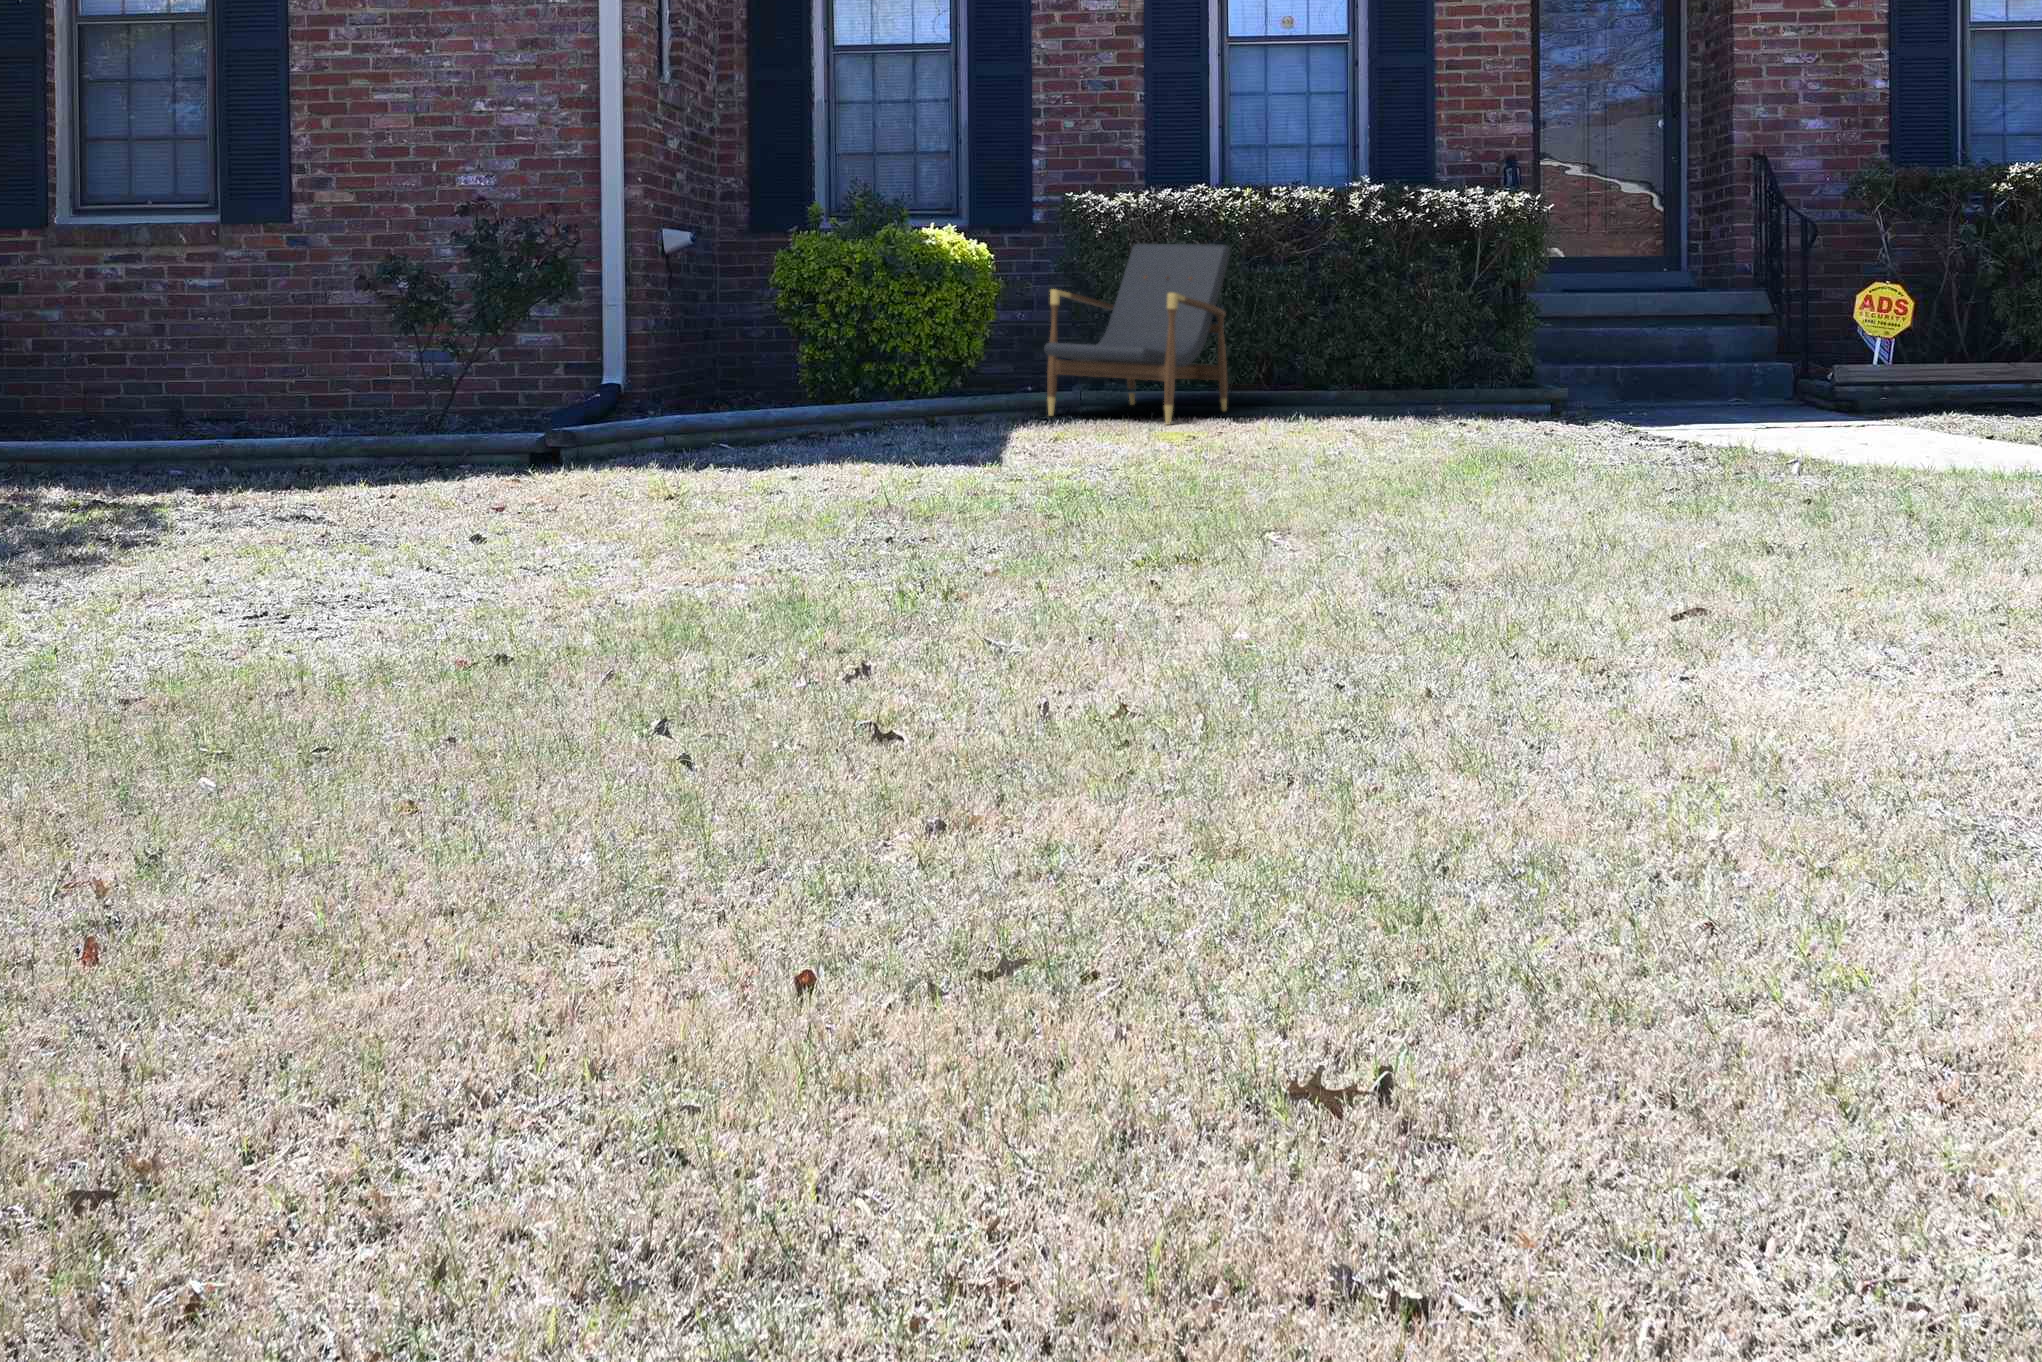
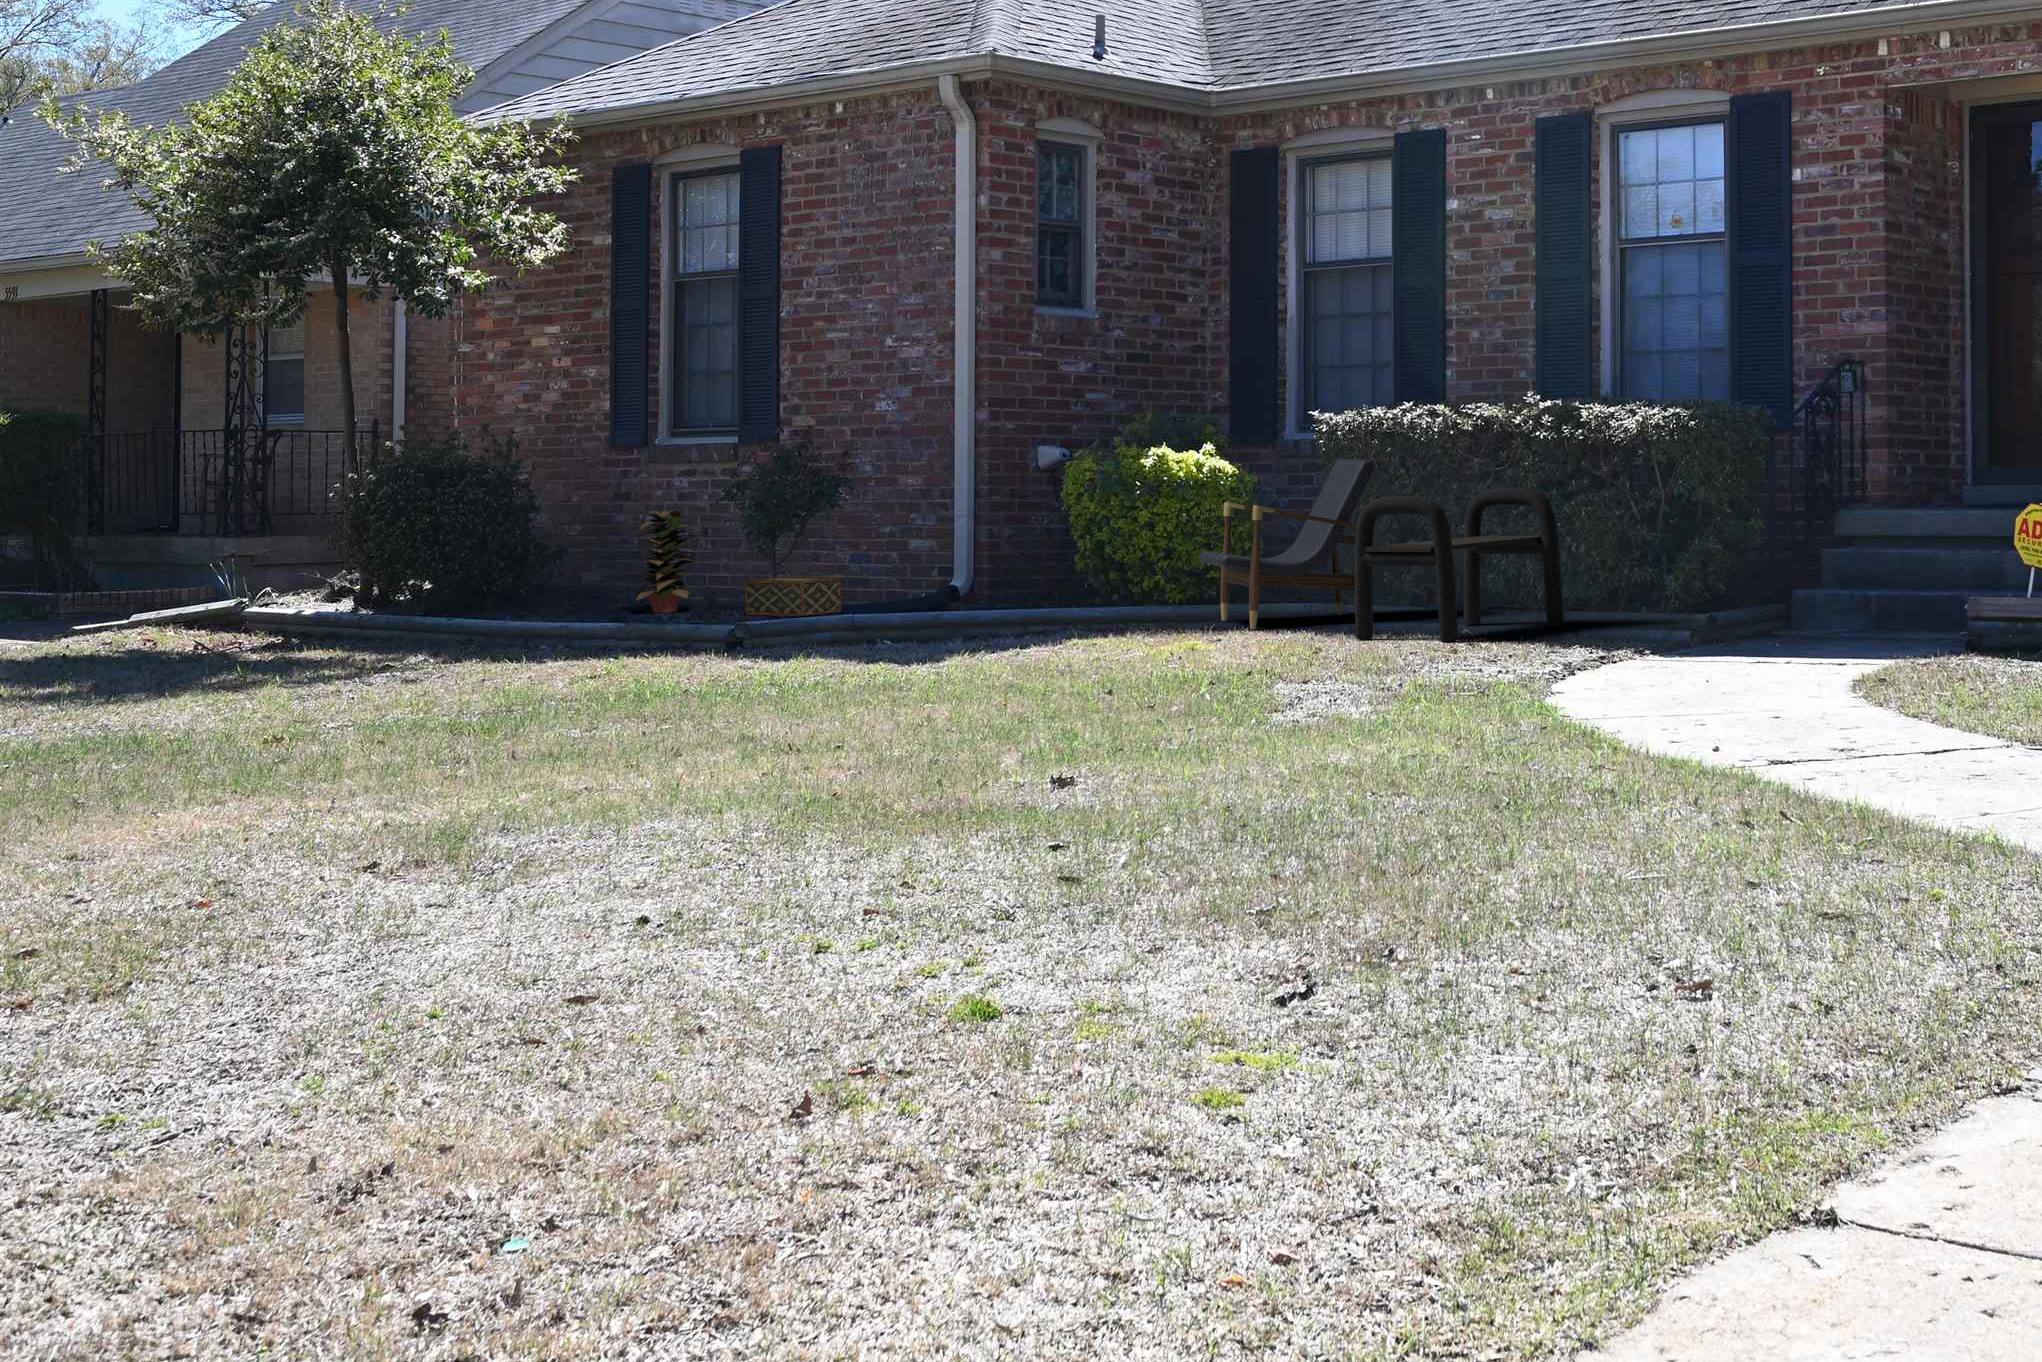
bench: none [1364,273,1521,432] -> present [1355,488,1564,642]
decorative plant: none [96,304,195,431] -> present [633,511,698,613]
woven basket: none [313,381,436,430] -> present [745,577,841,616]

